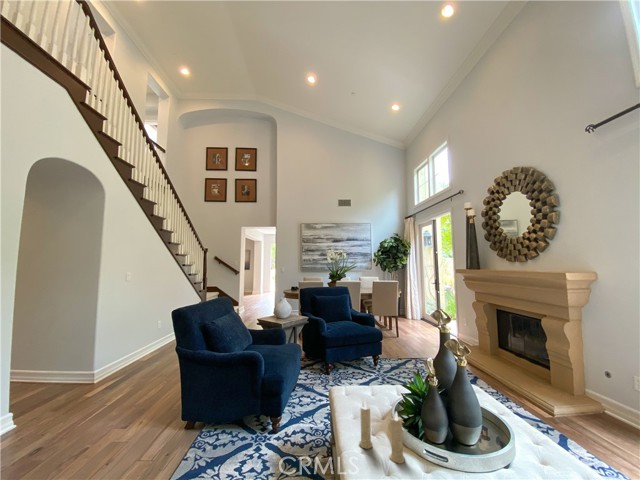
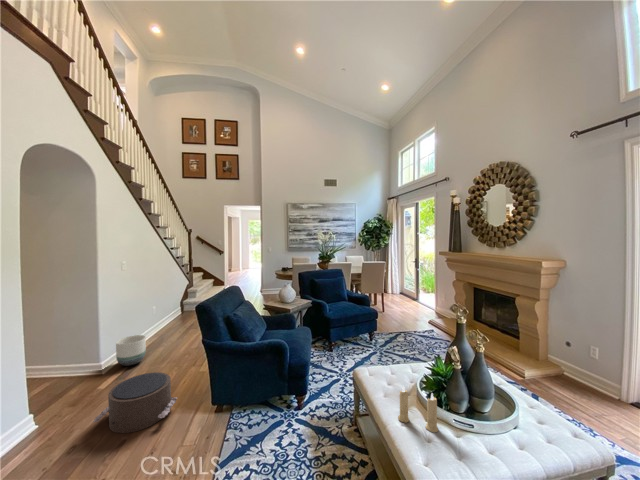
planter: none [108,346,139,376] -> present [116,335,146,366]
pouf: none [58,382,150,443] -> present [93,372,177,433]

